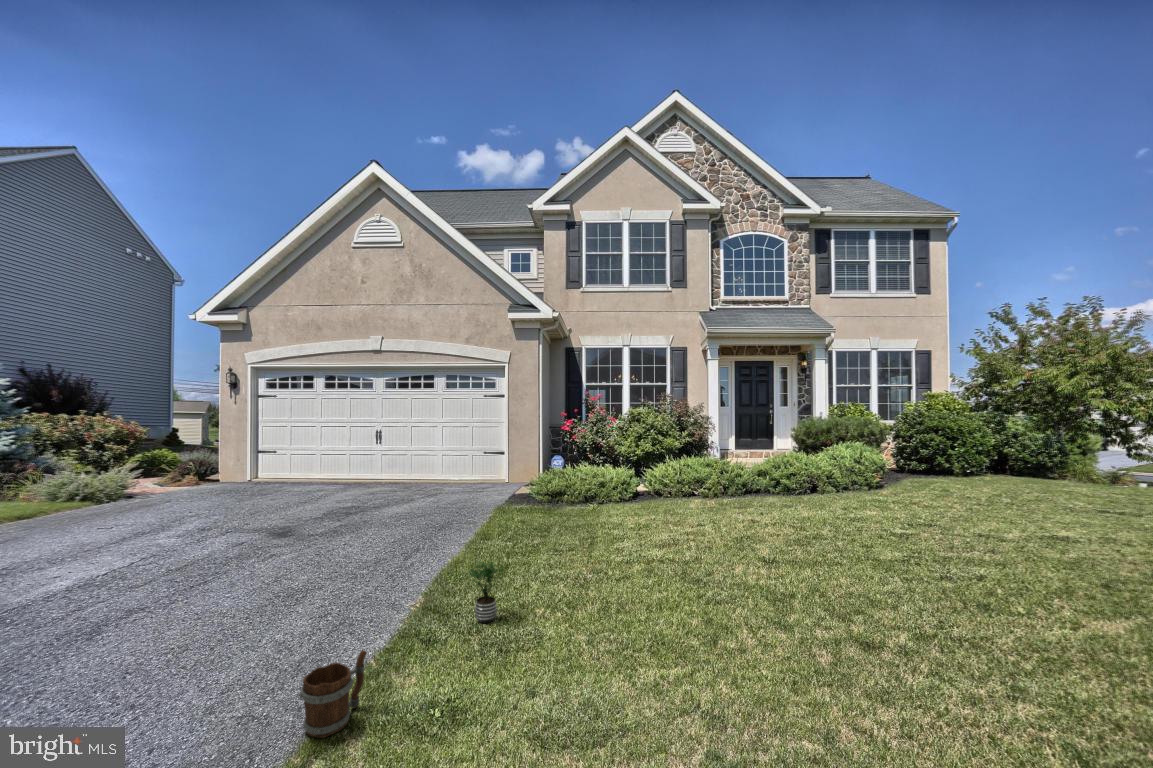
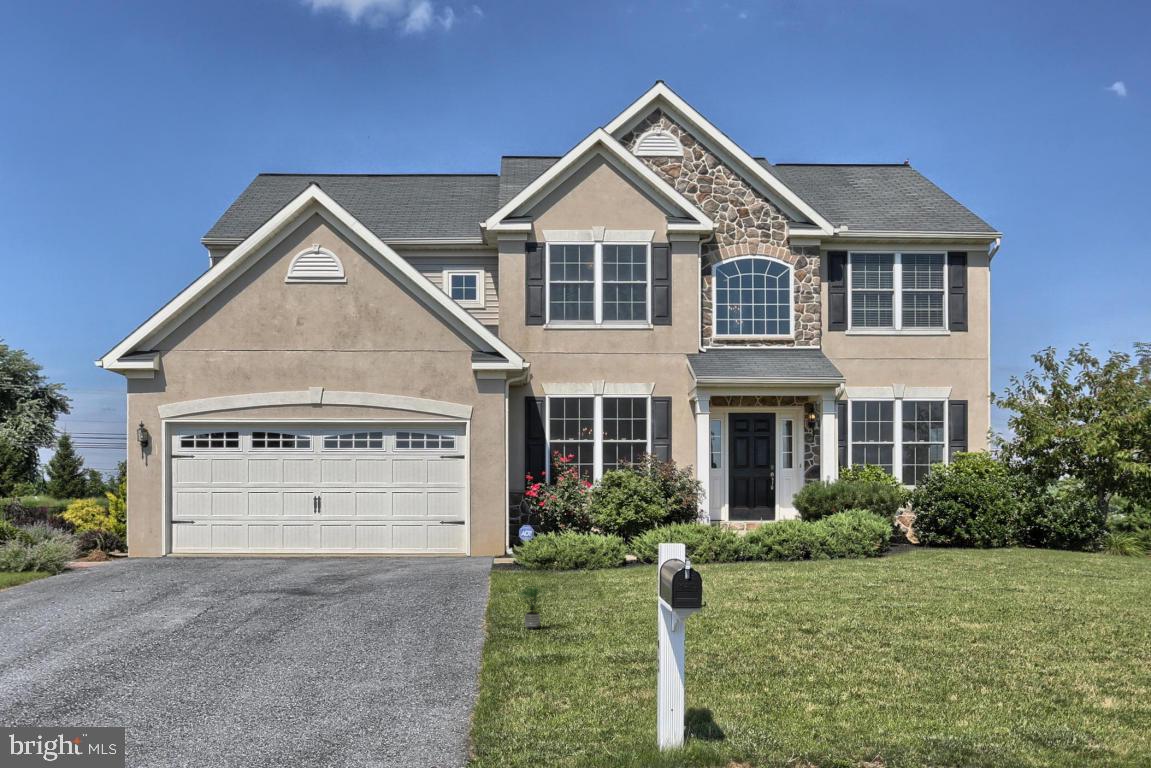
bucket: present [300,650,367,738] -> none [458,621,486,662]

